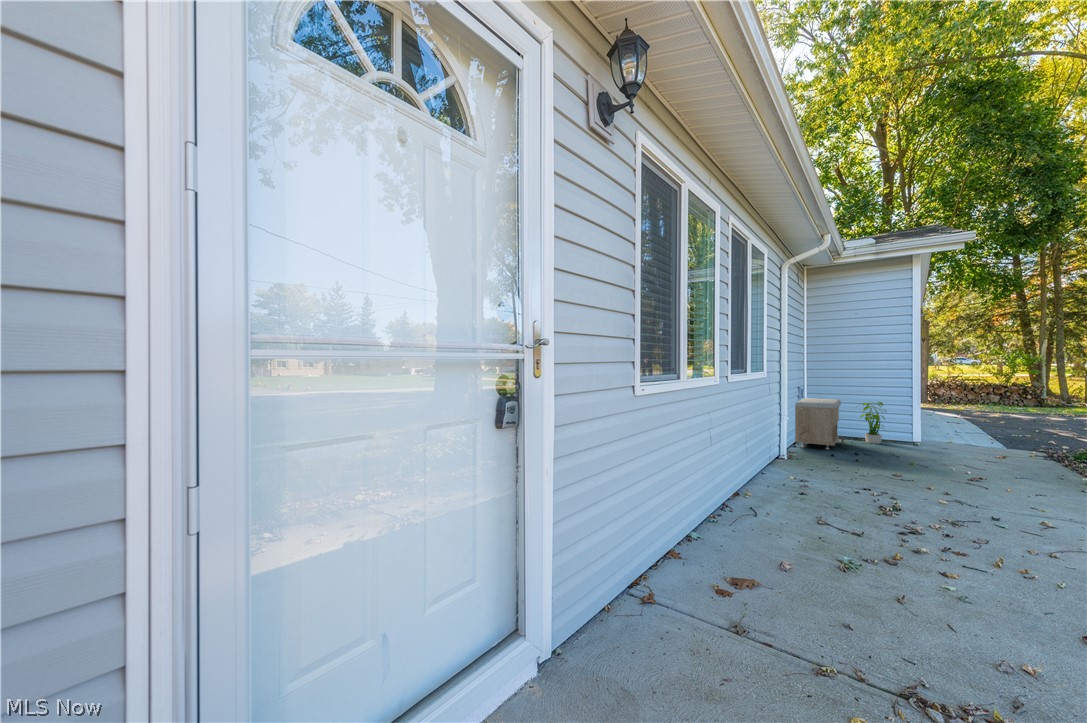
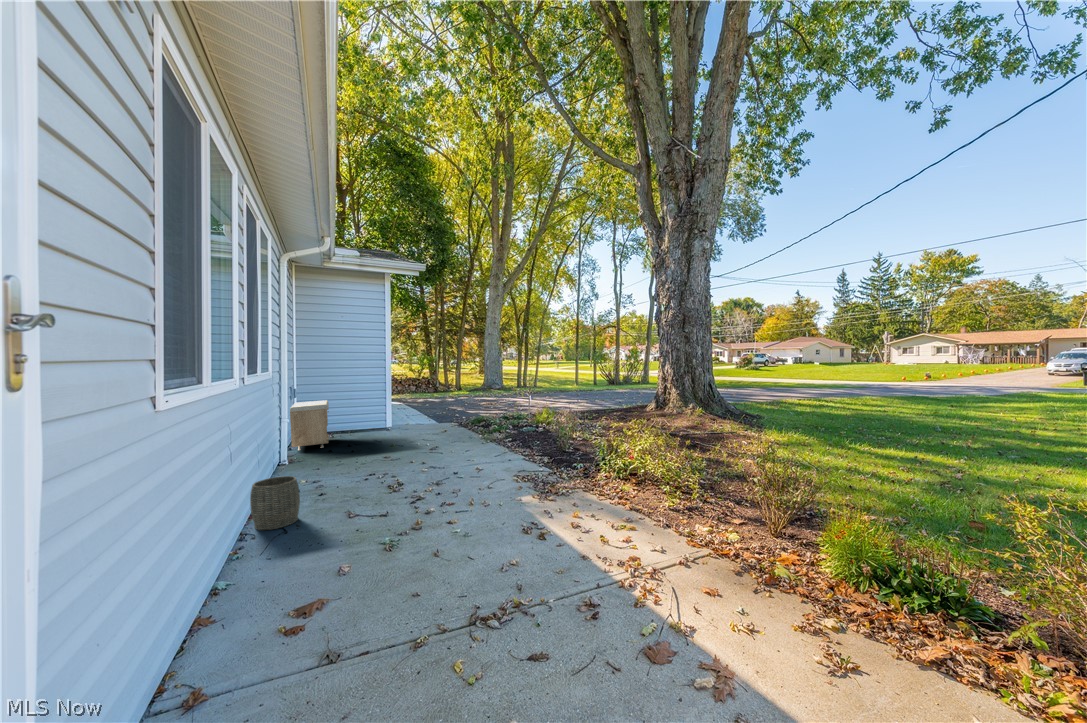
potted plant: present [860,402,886,444] -> none [339,398,365,435]
woven basket: none [731,464,773,511] -> present [250,476,300,530]

